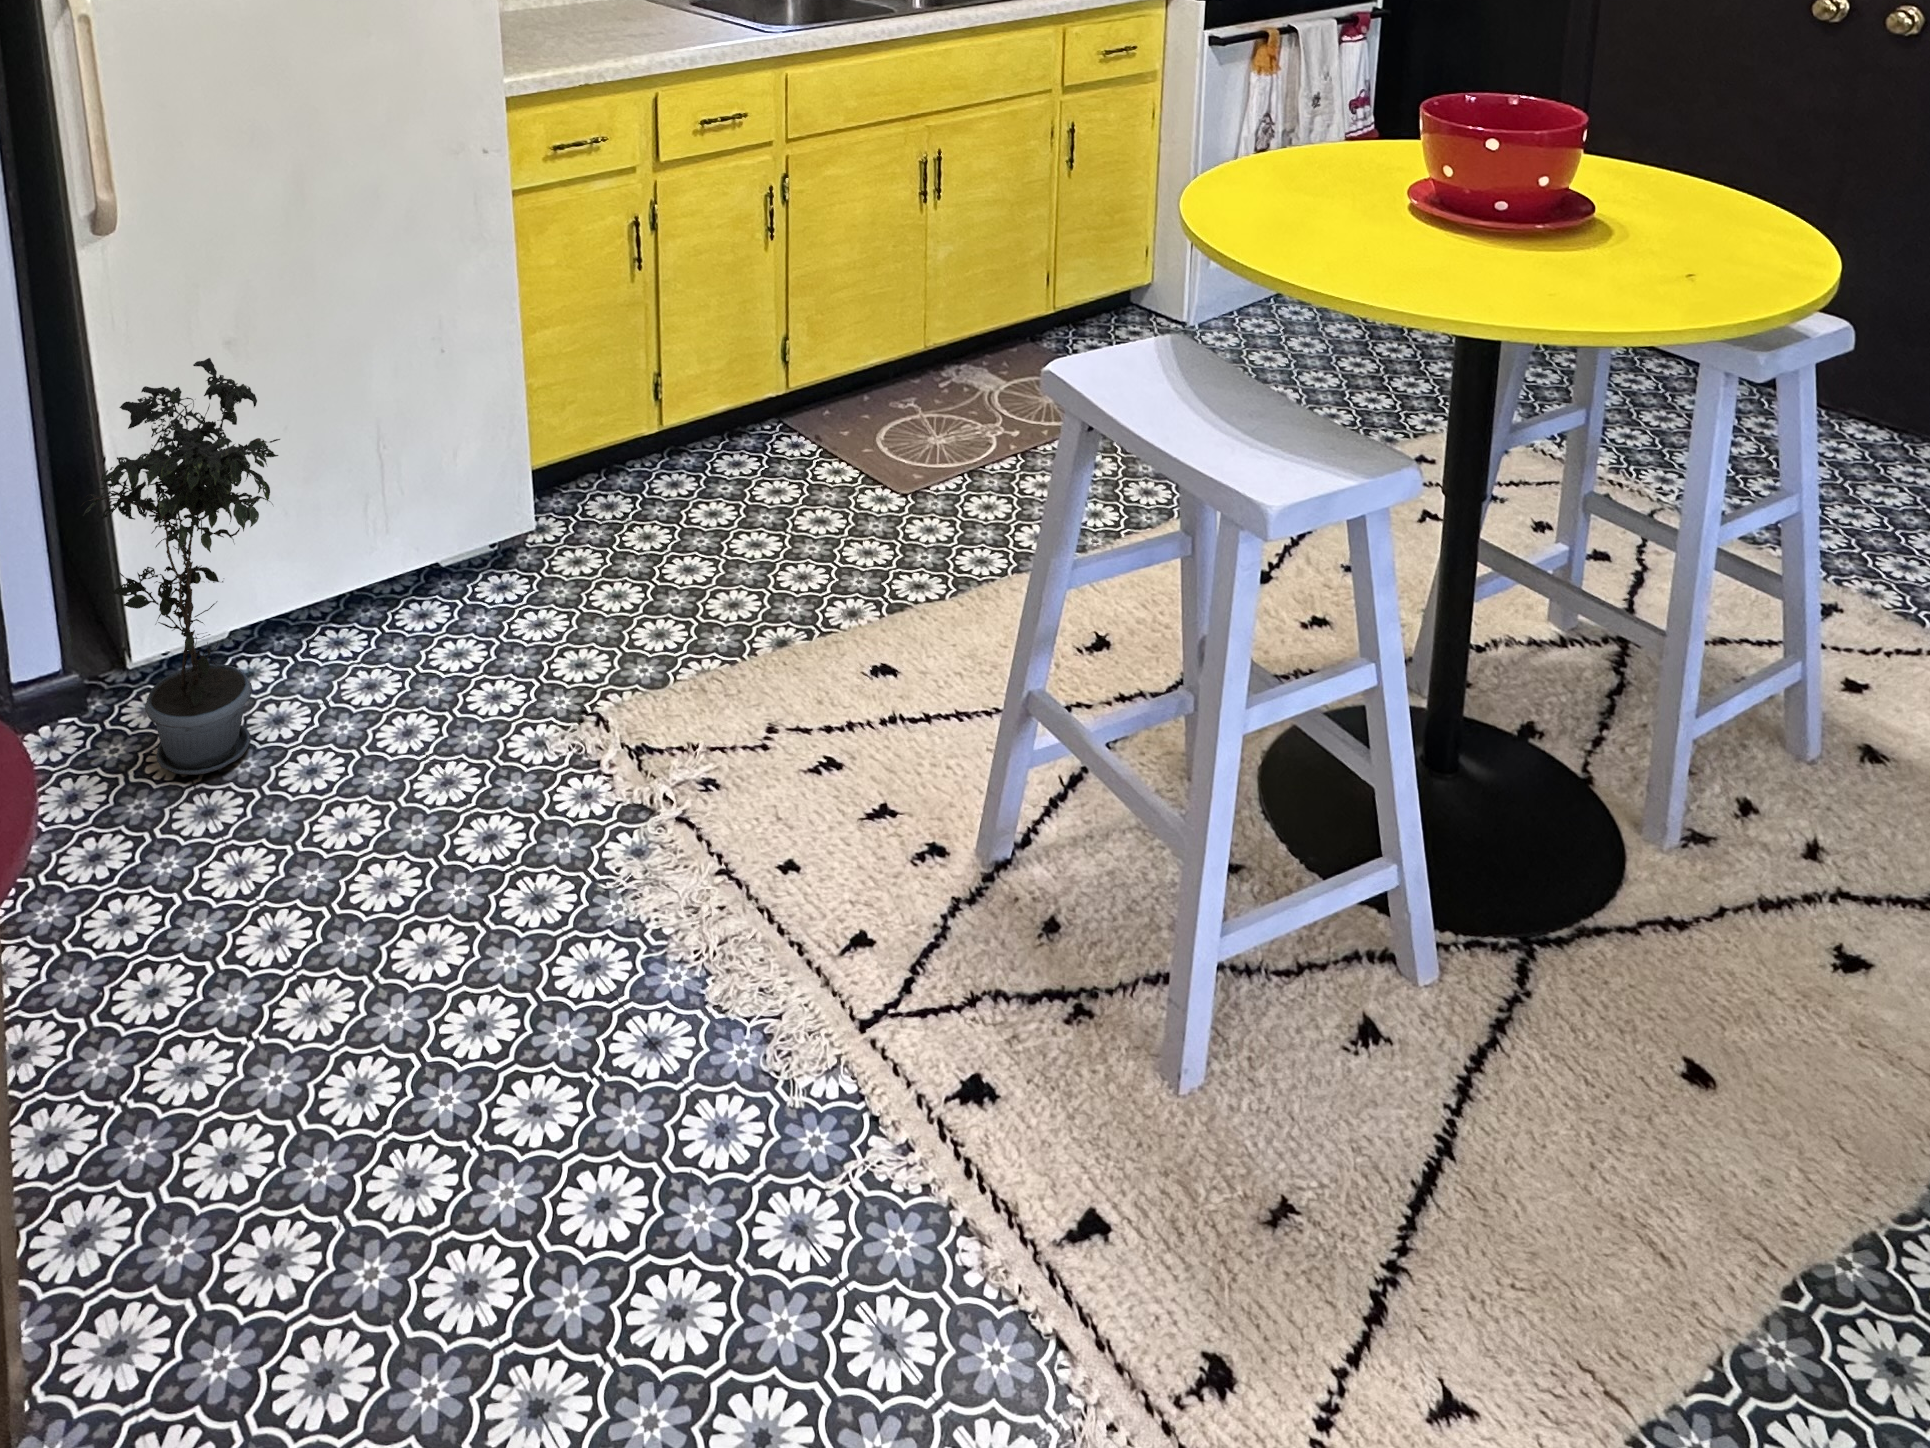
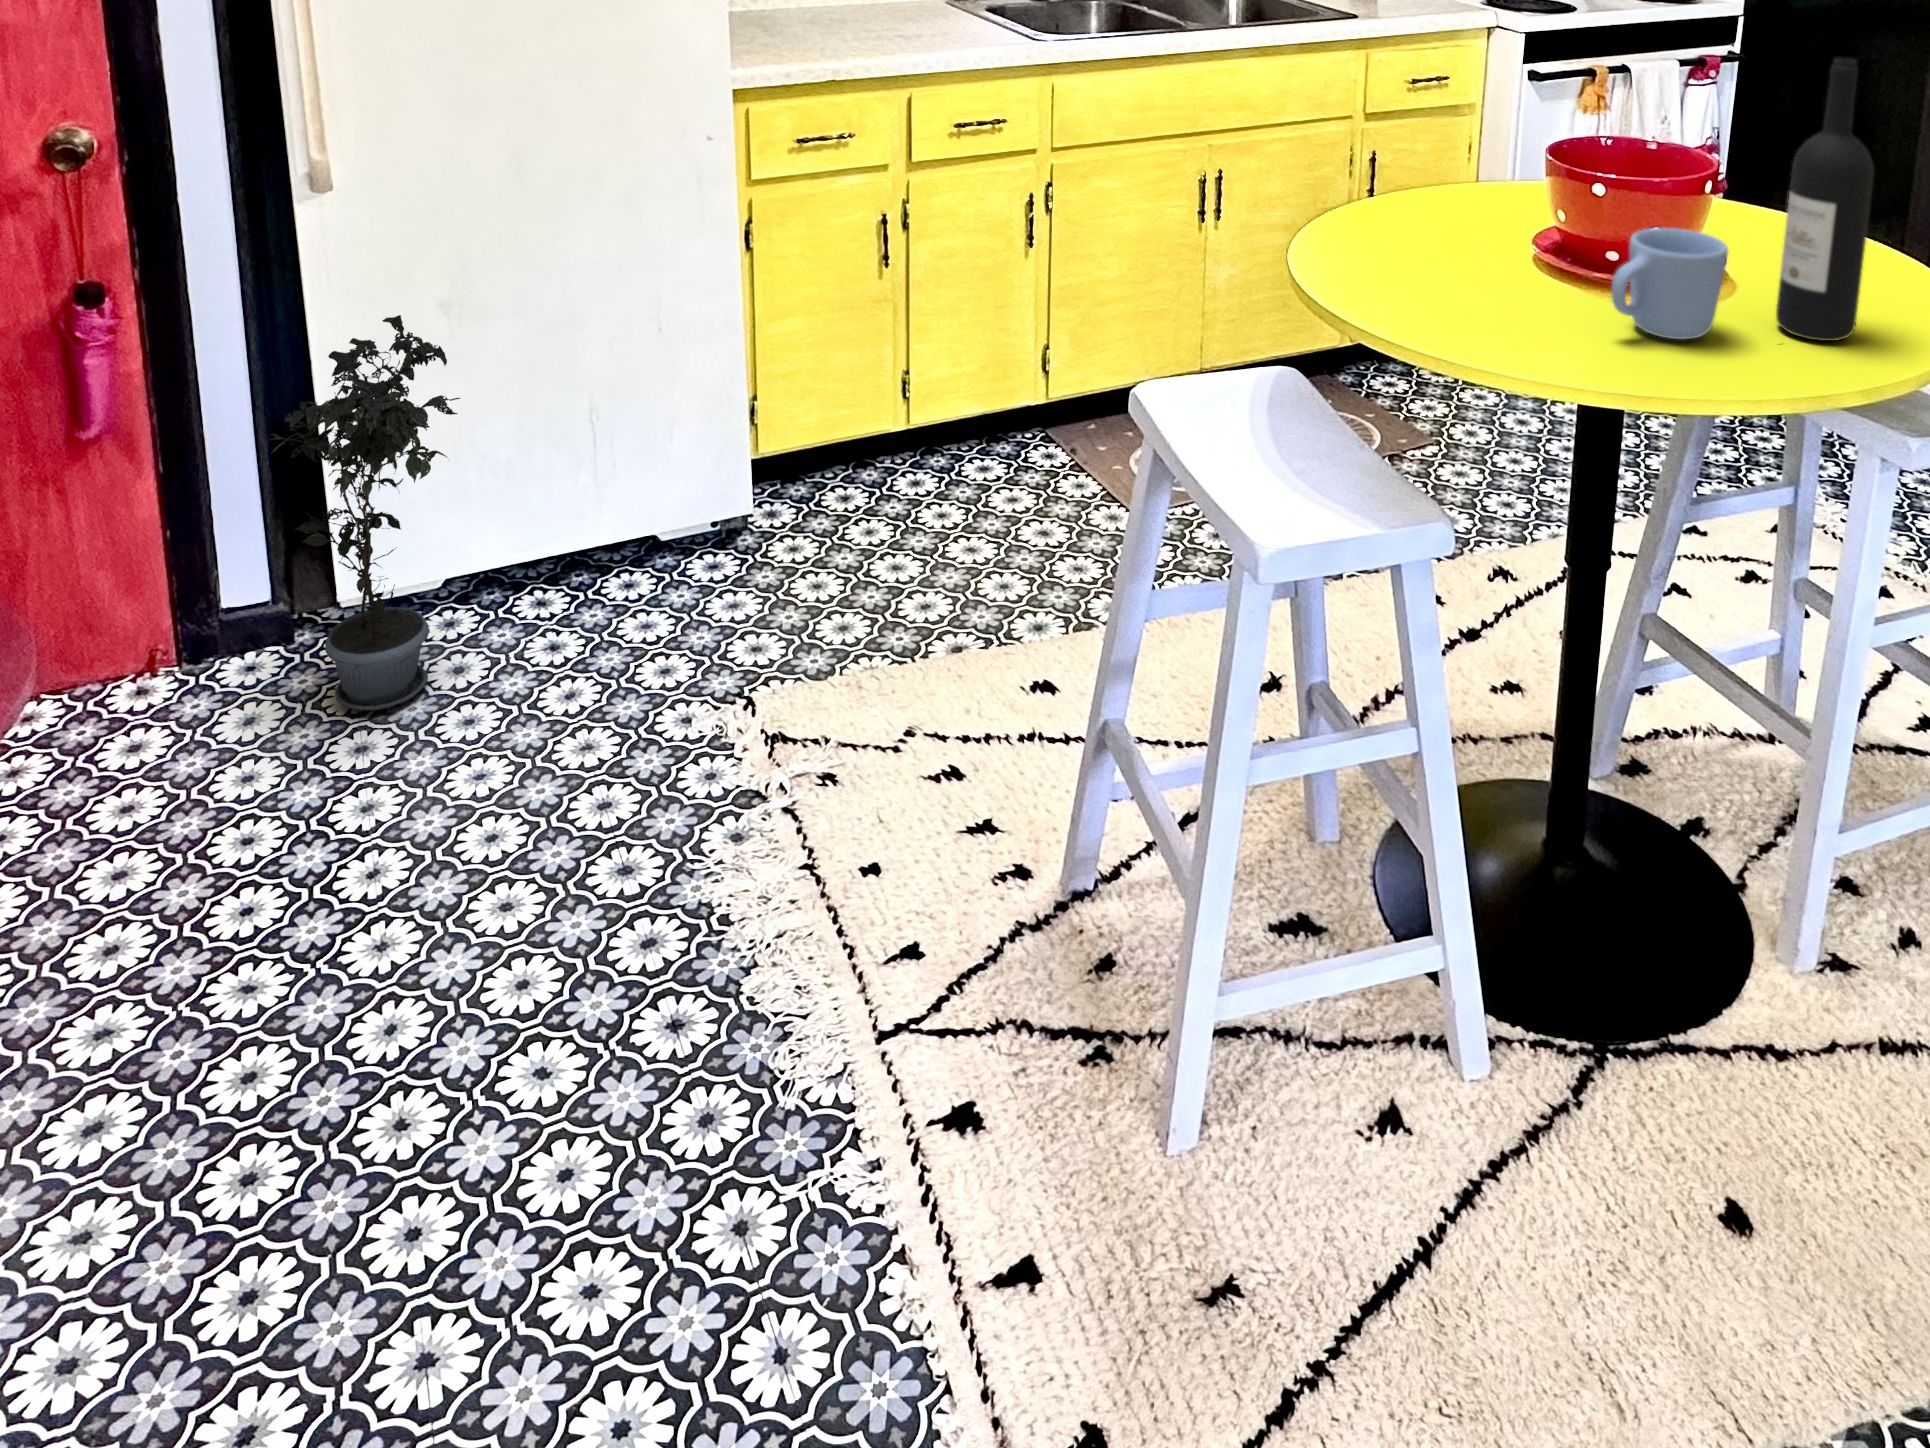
wine bottle: none [1665,11,1759,271] -> present [1776,58,1874,341]
mug: none [1542,177,1640,279] -> present [1612,228,1728,339]

